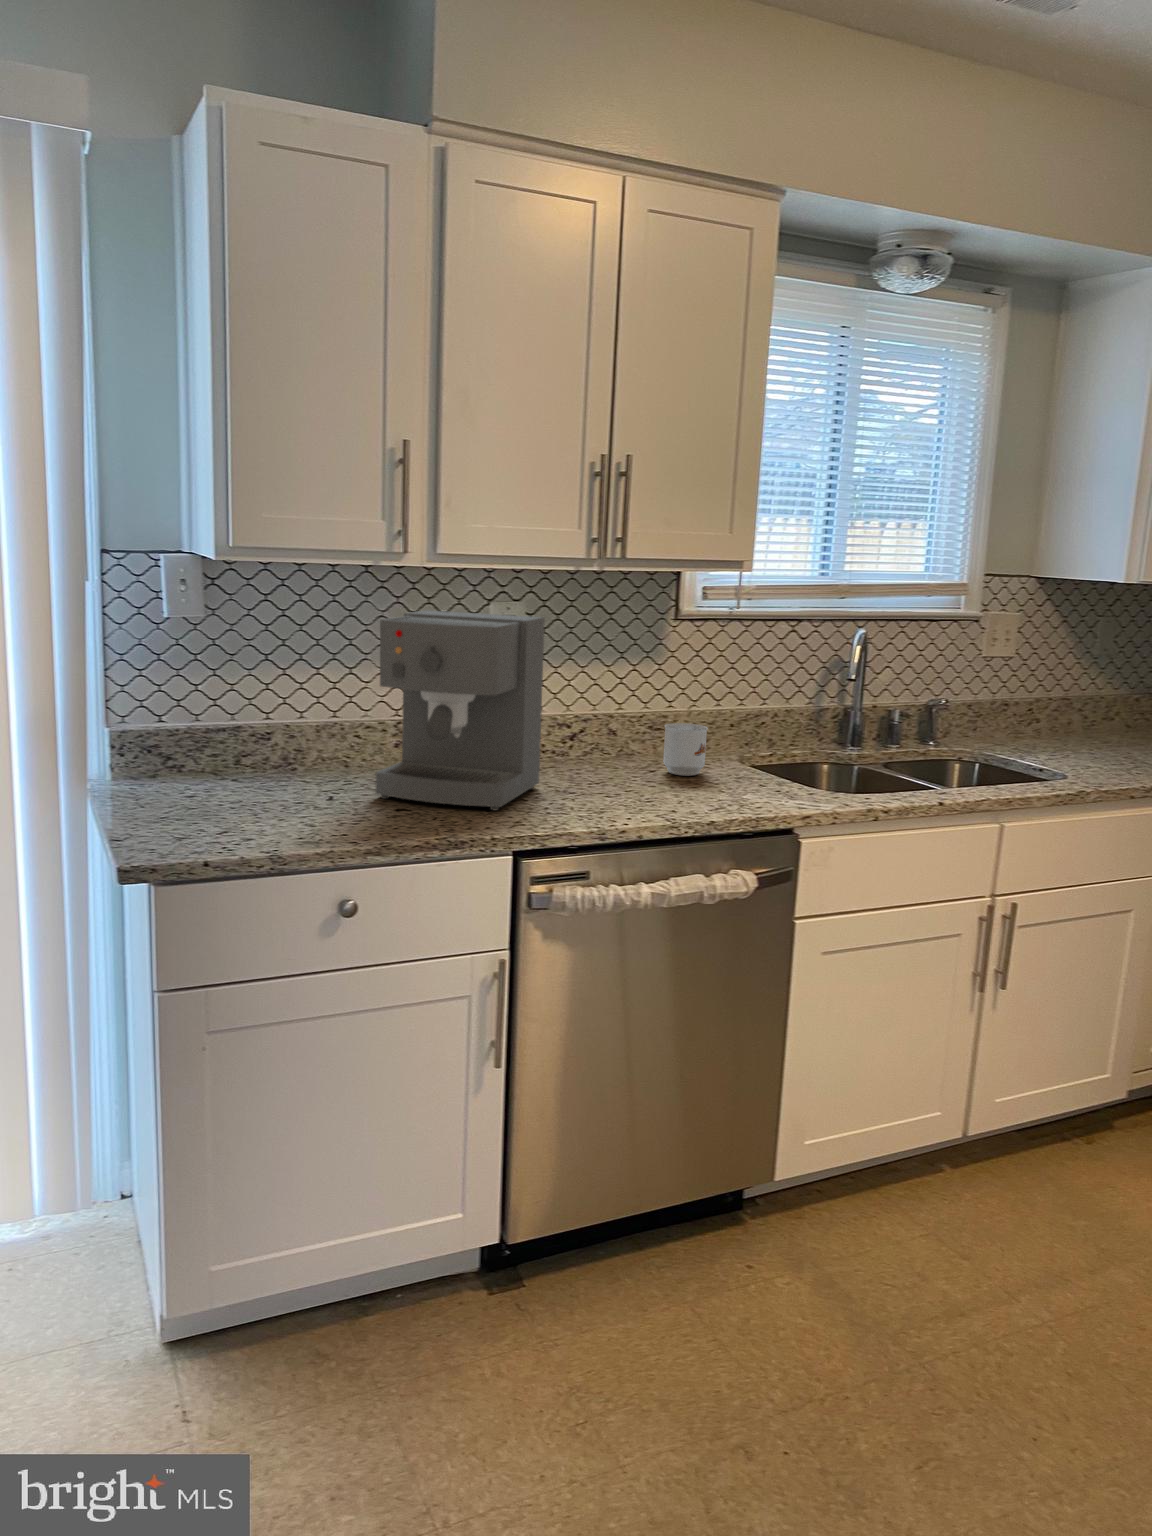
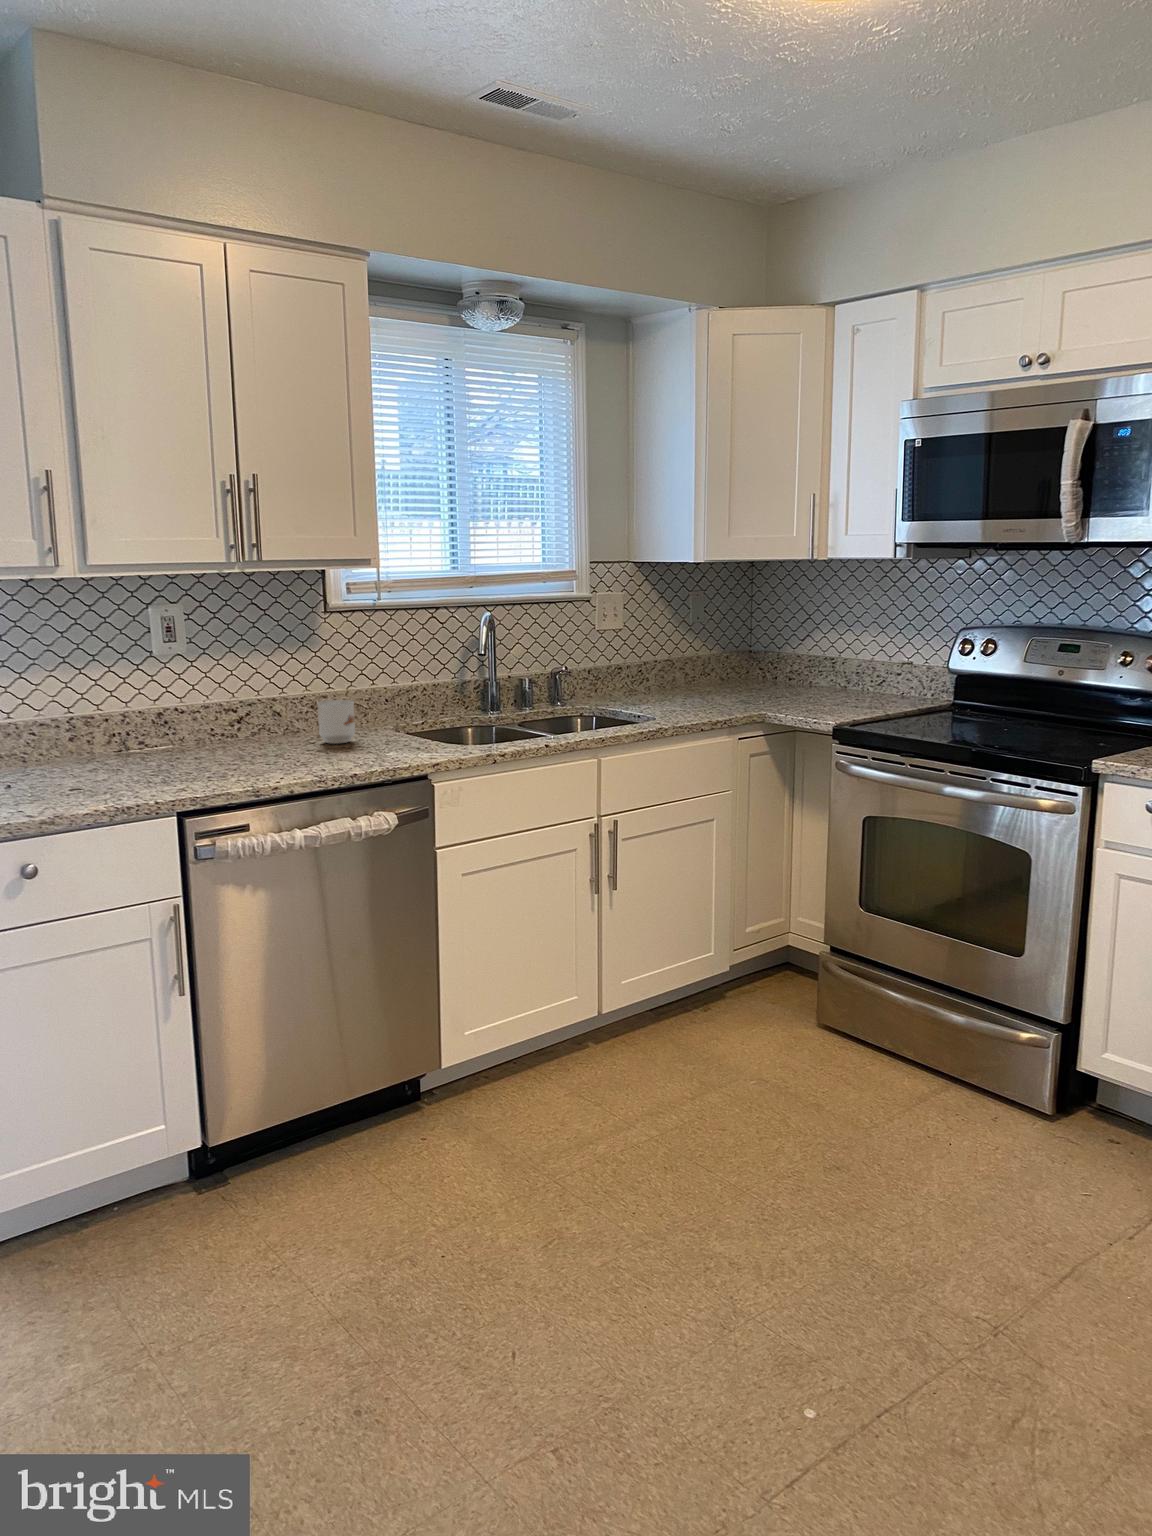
coffee maker: present [376,610,545,810] -> none [40,616,205,782]

